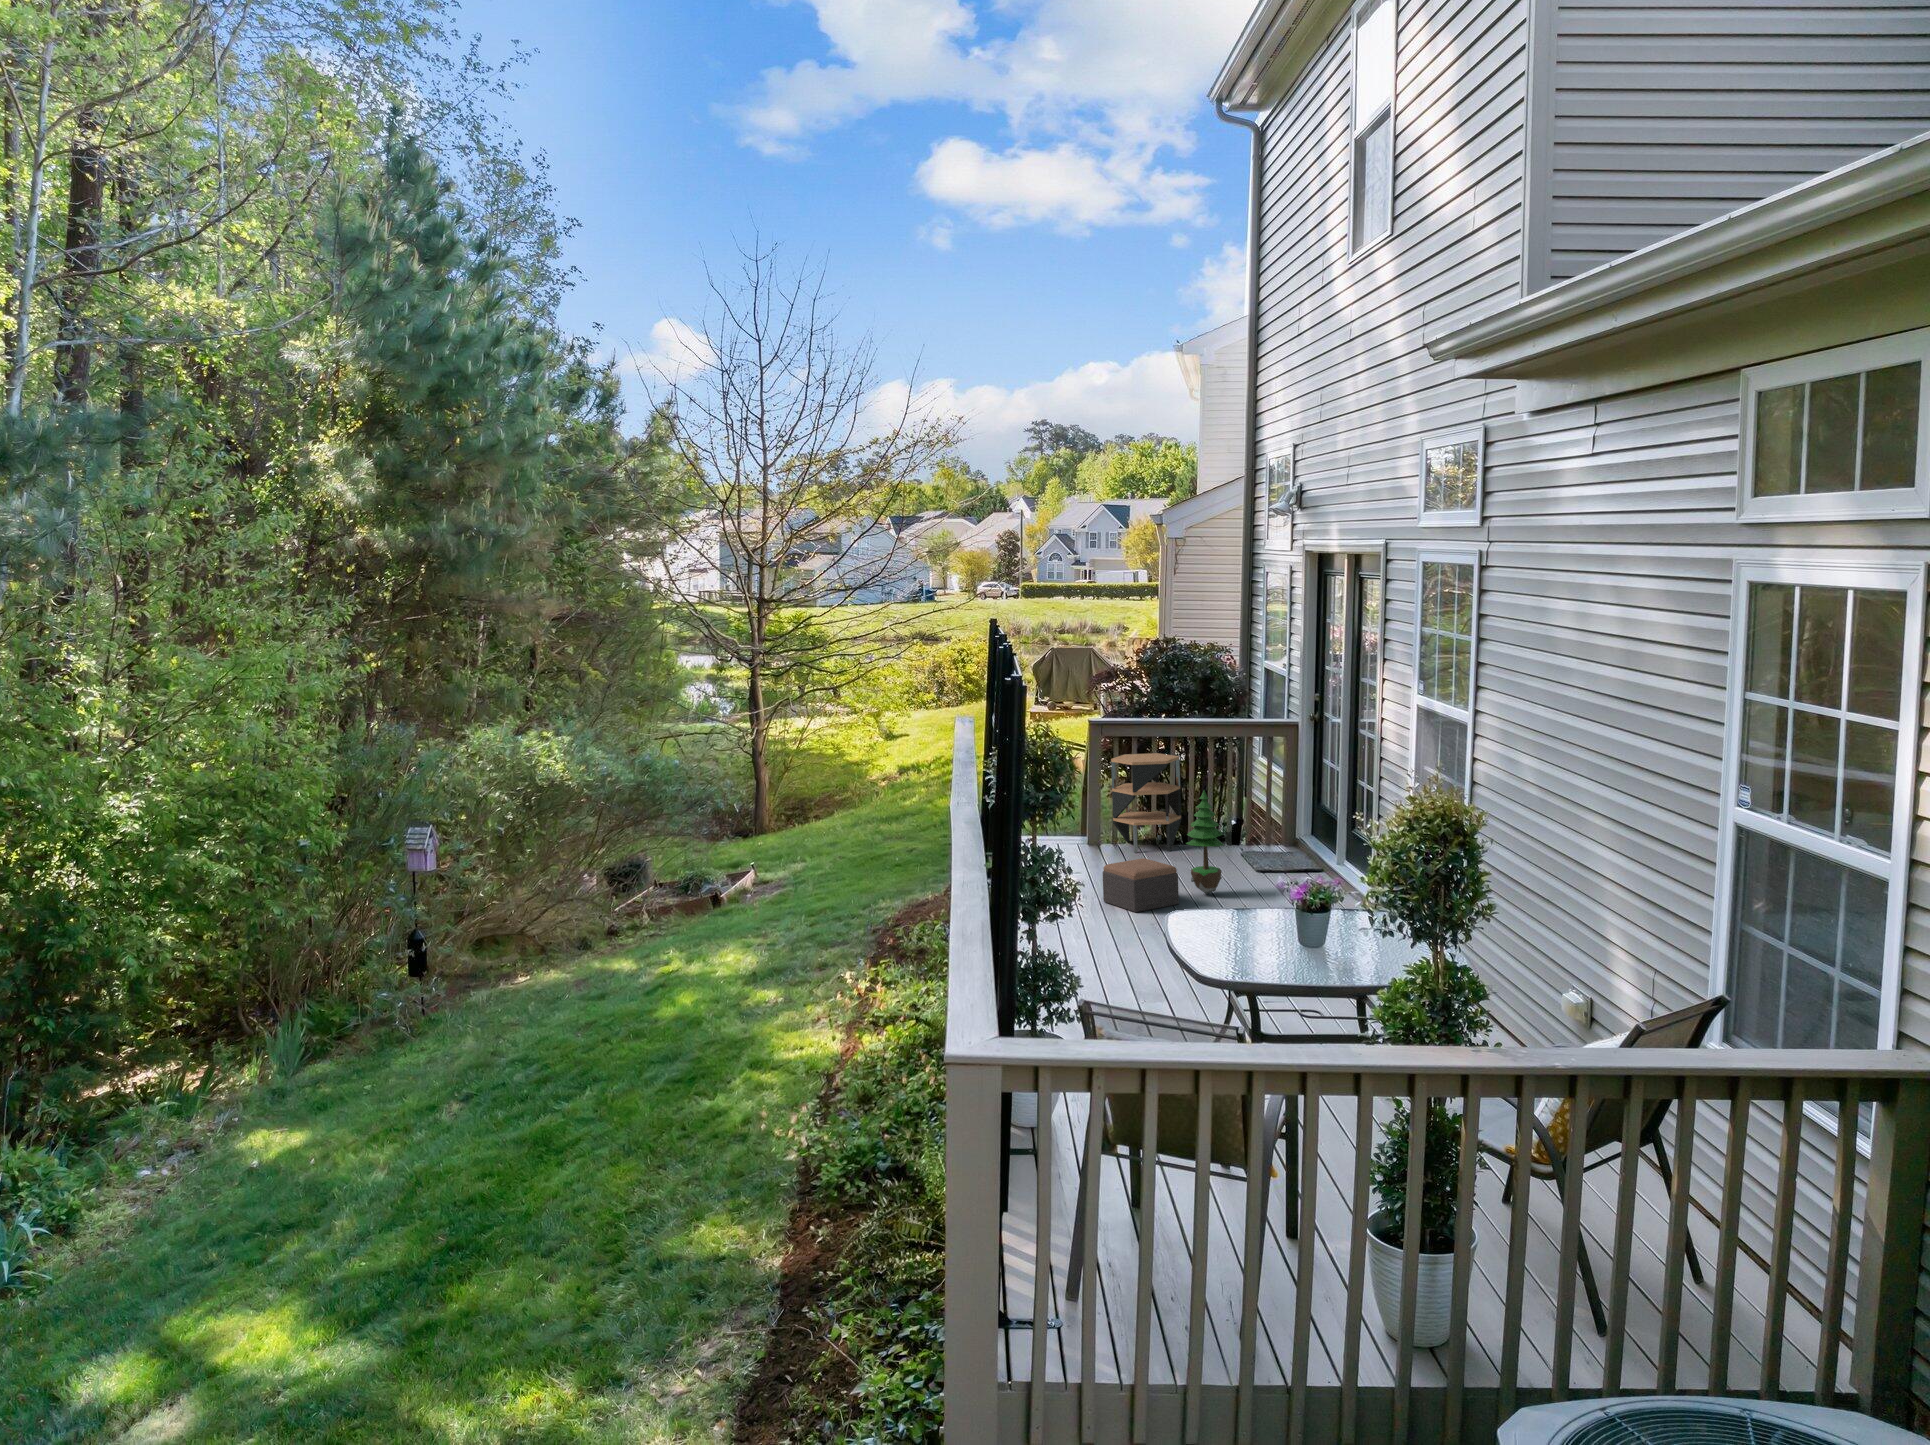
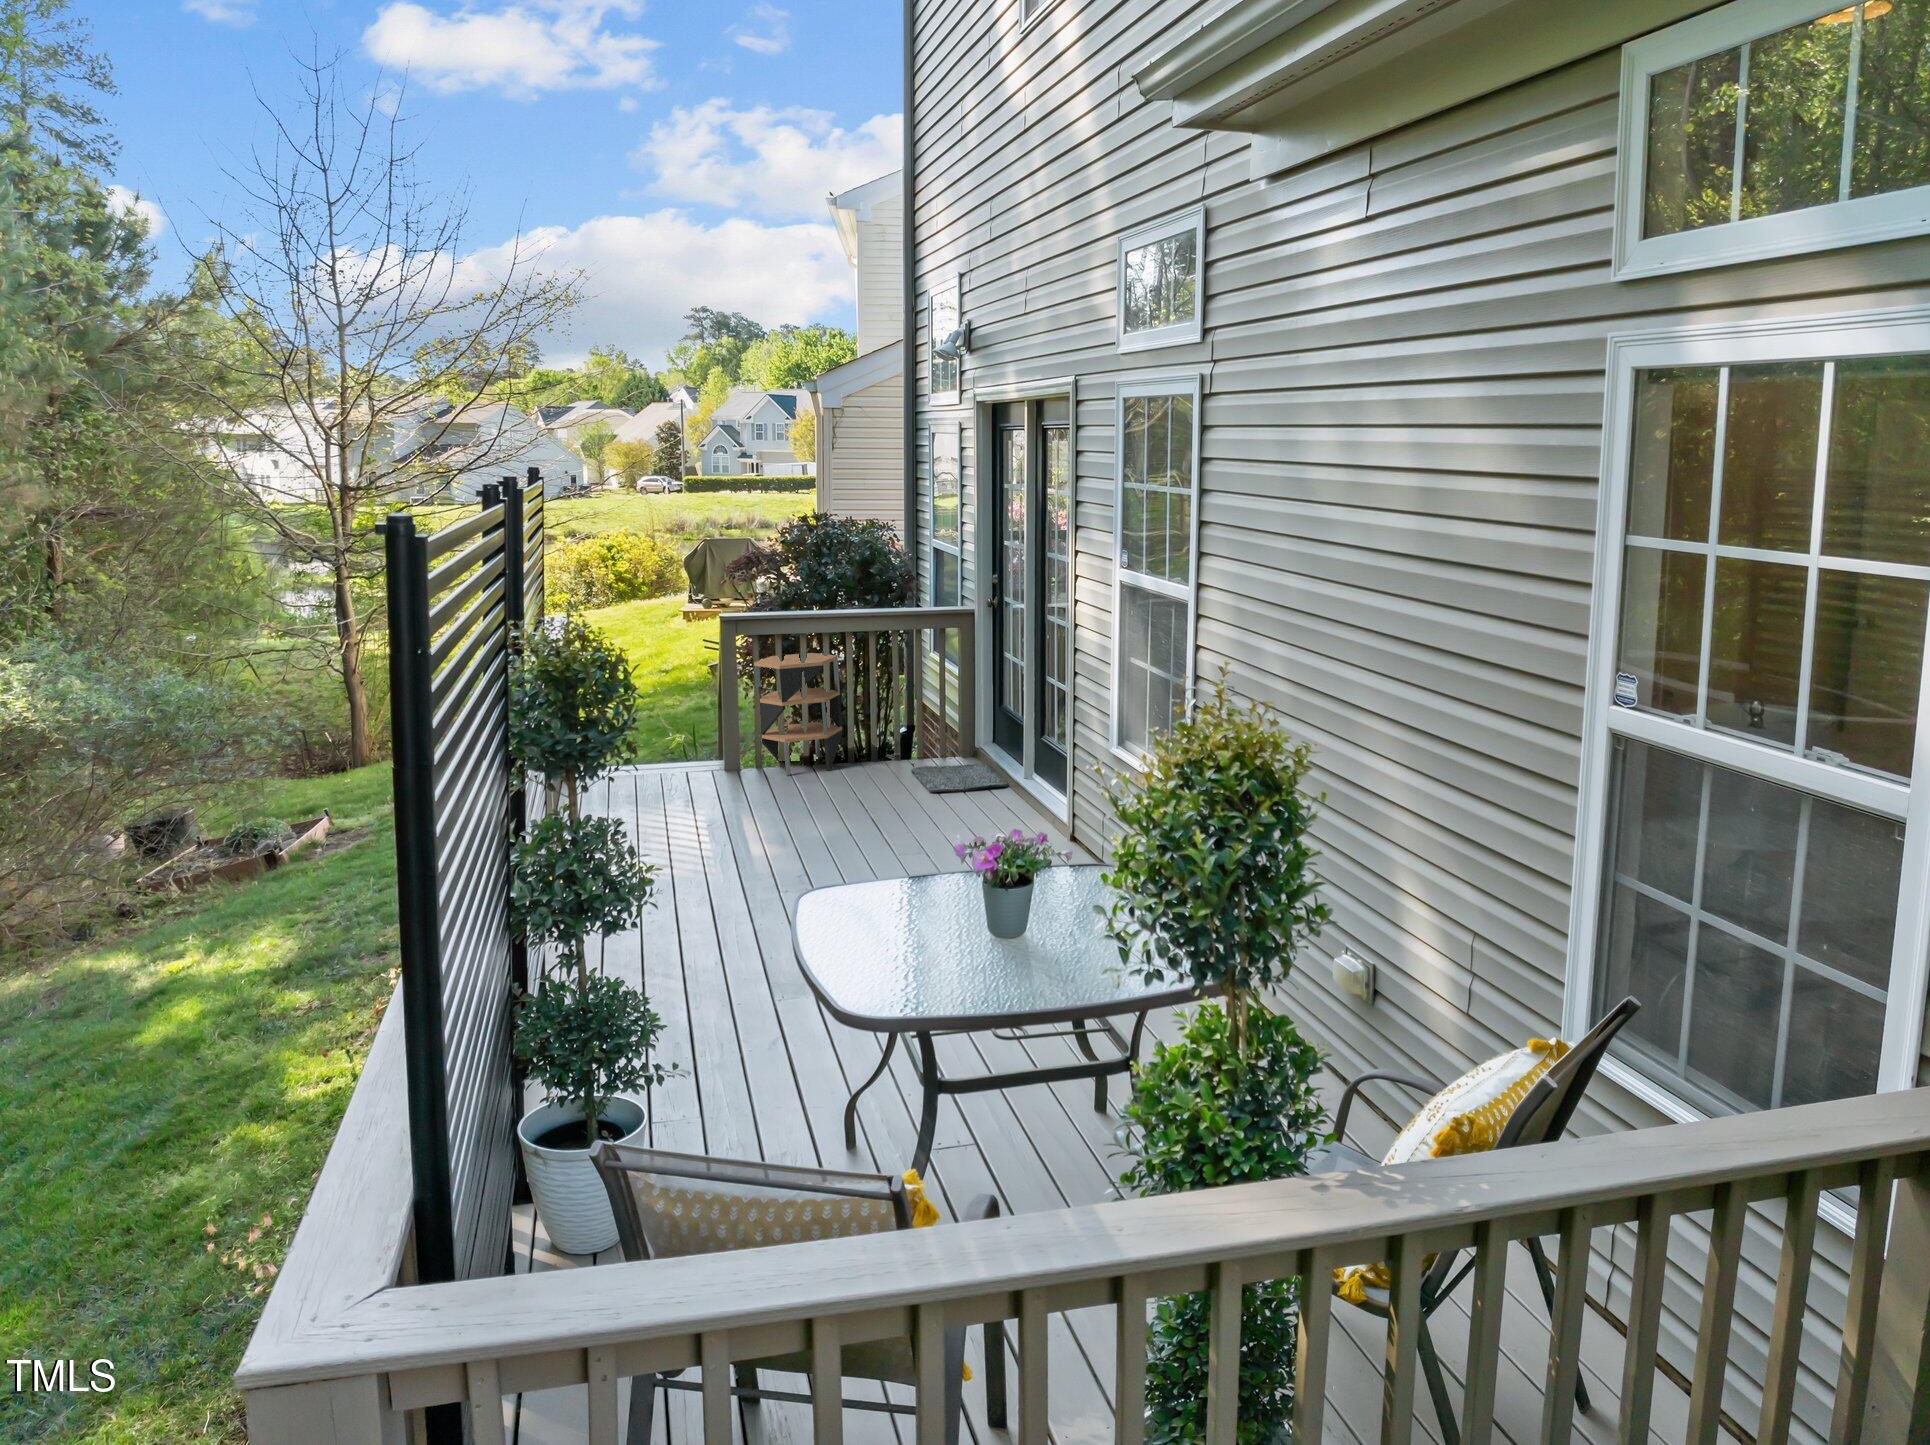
potted tree: present [1186,790,1224,894] -> none [844,697,892,827]
footstool: present [1103,858,1179,912] -> none [738,788,837,861]

